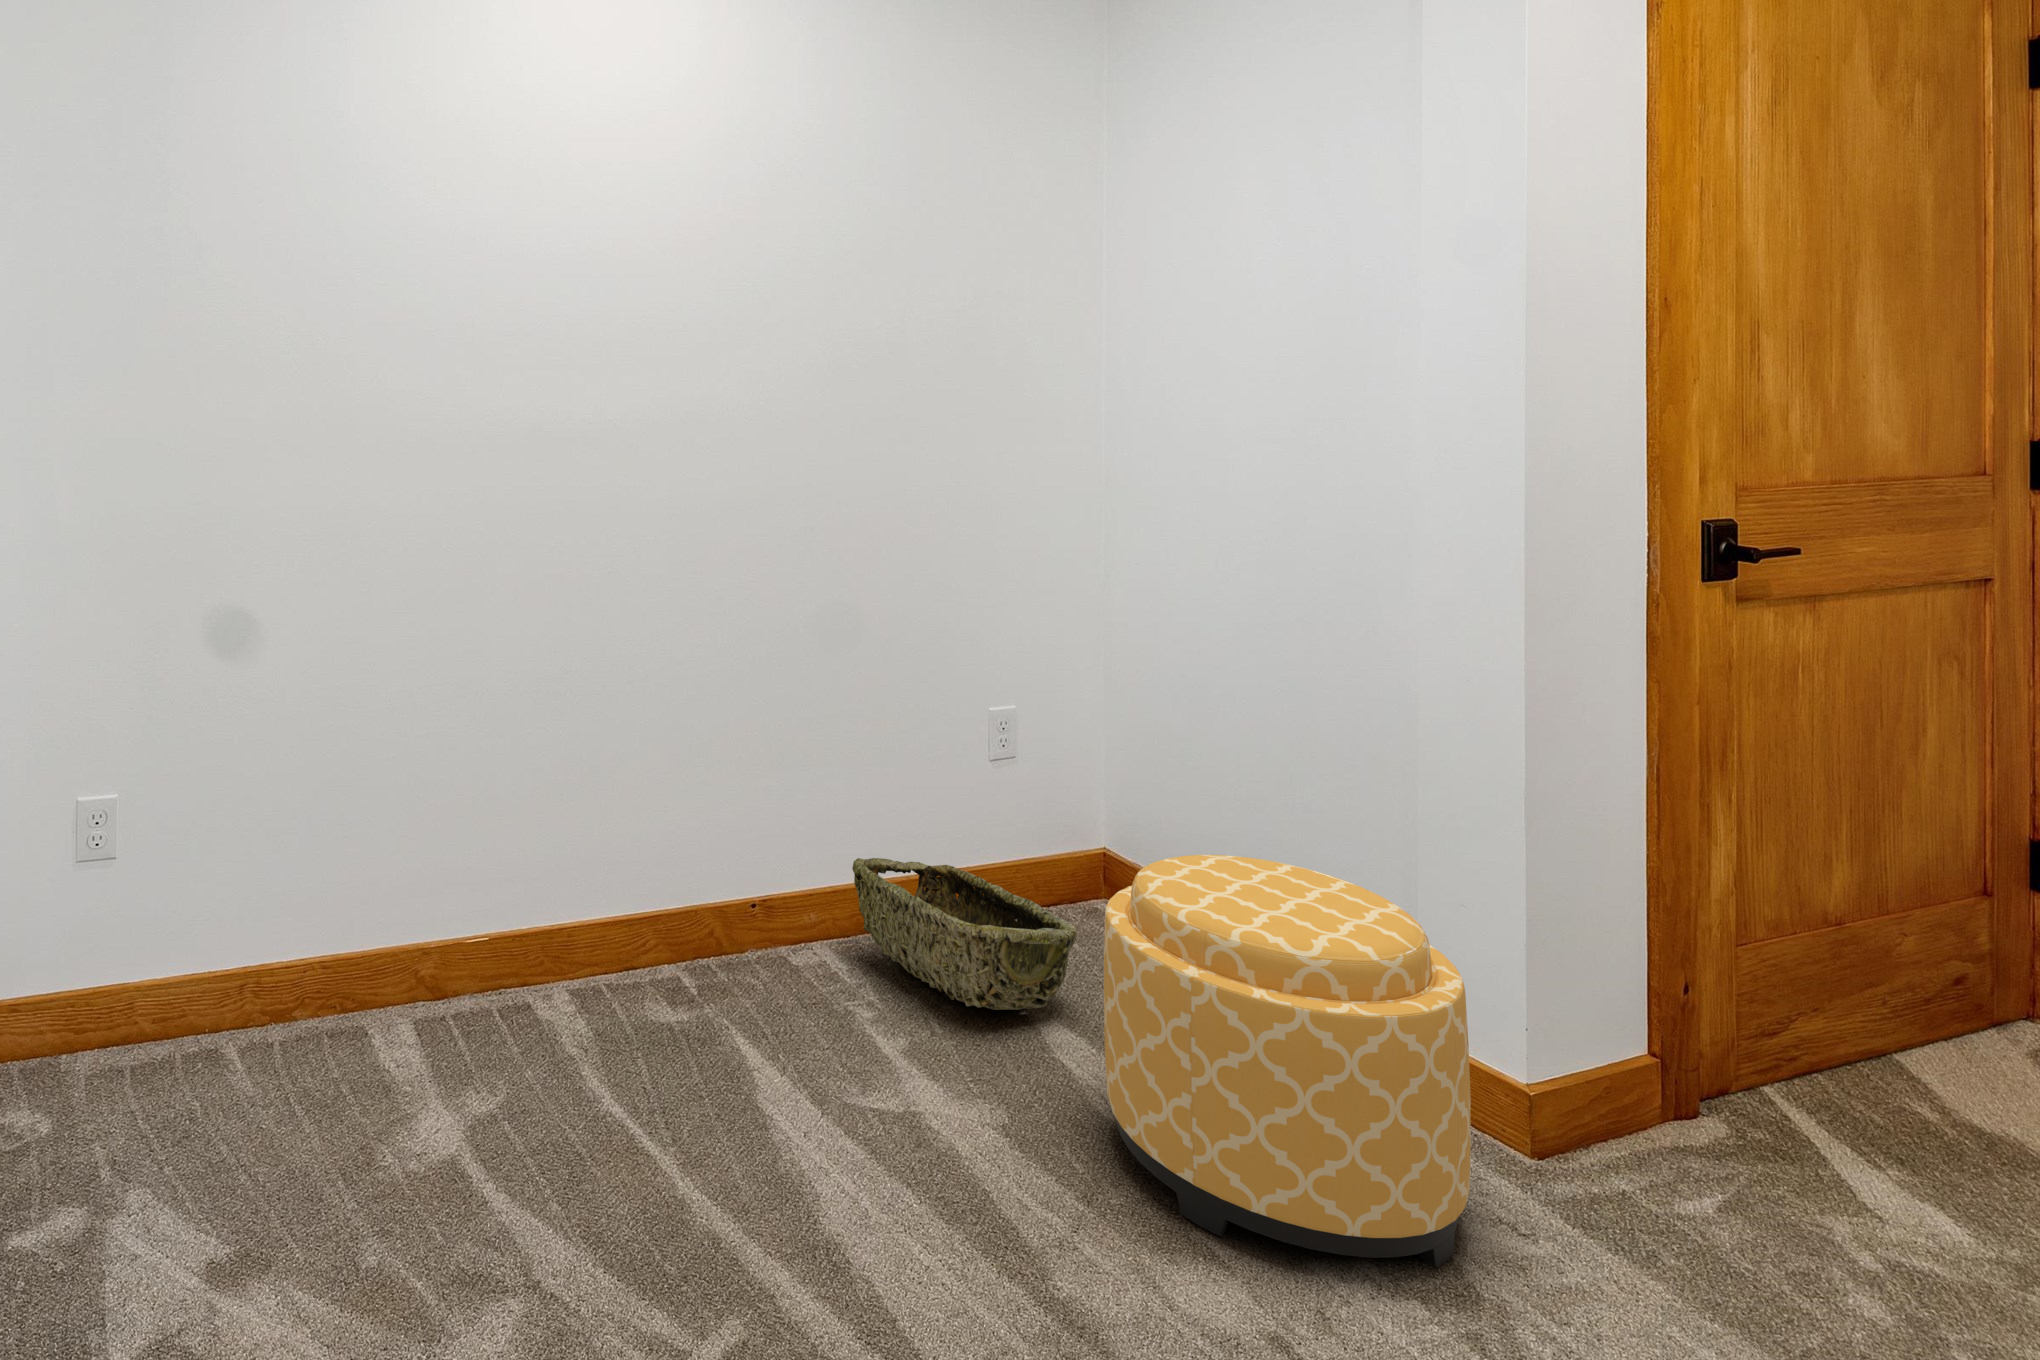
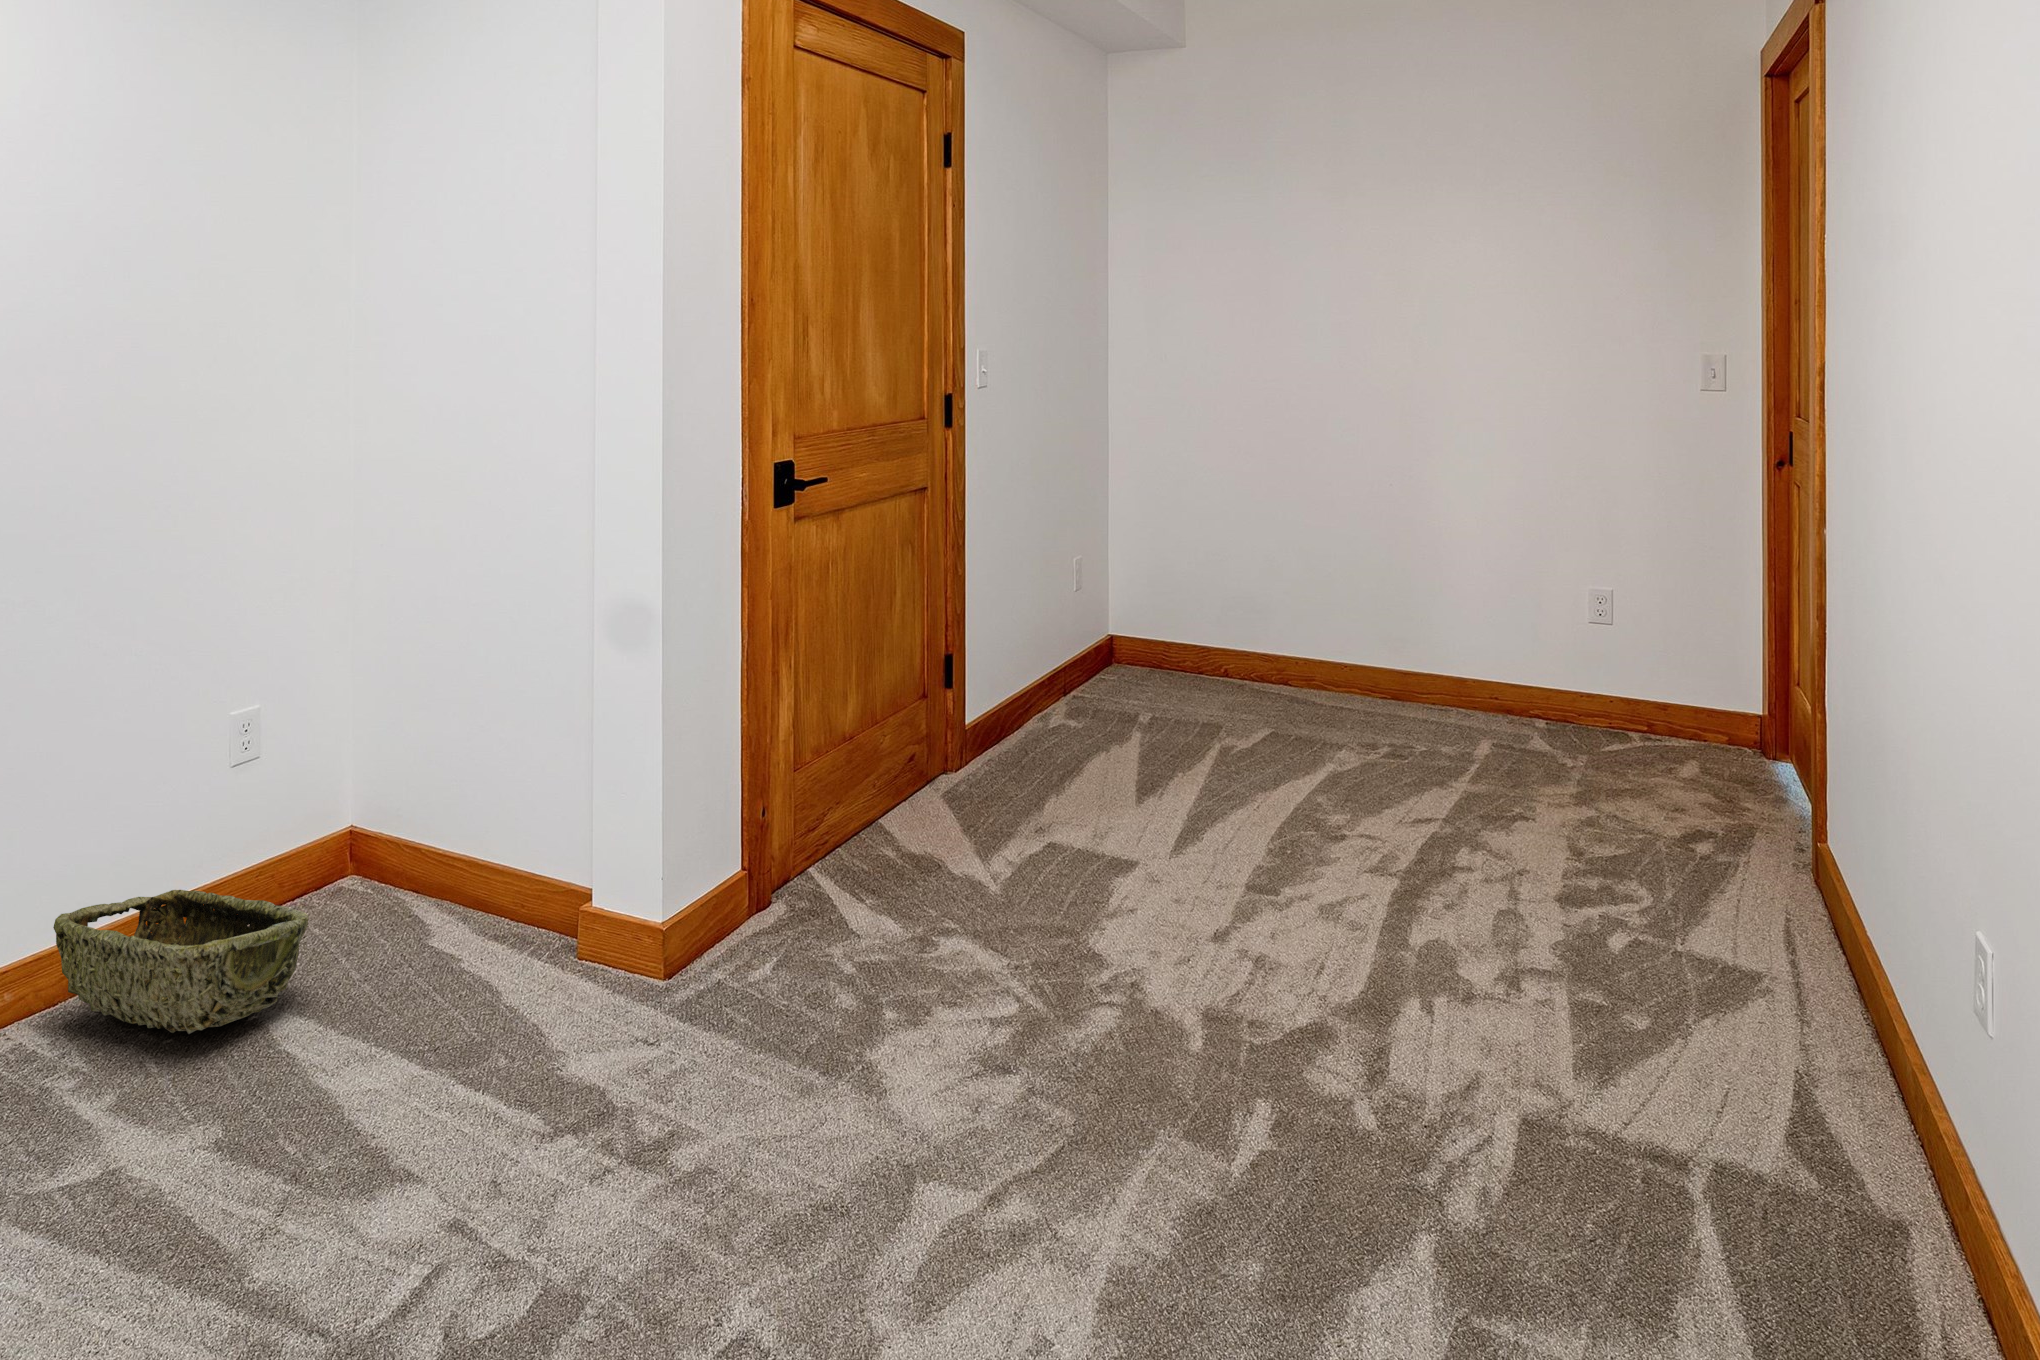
ottoman: present [1104,855,1471,1267] -> none [326,798,616,1152]

